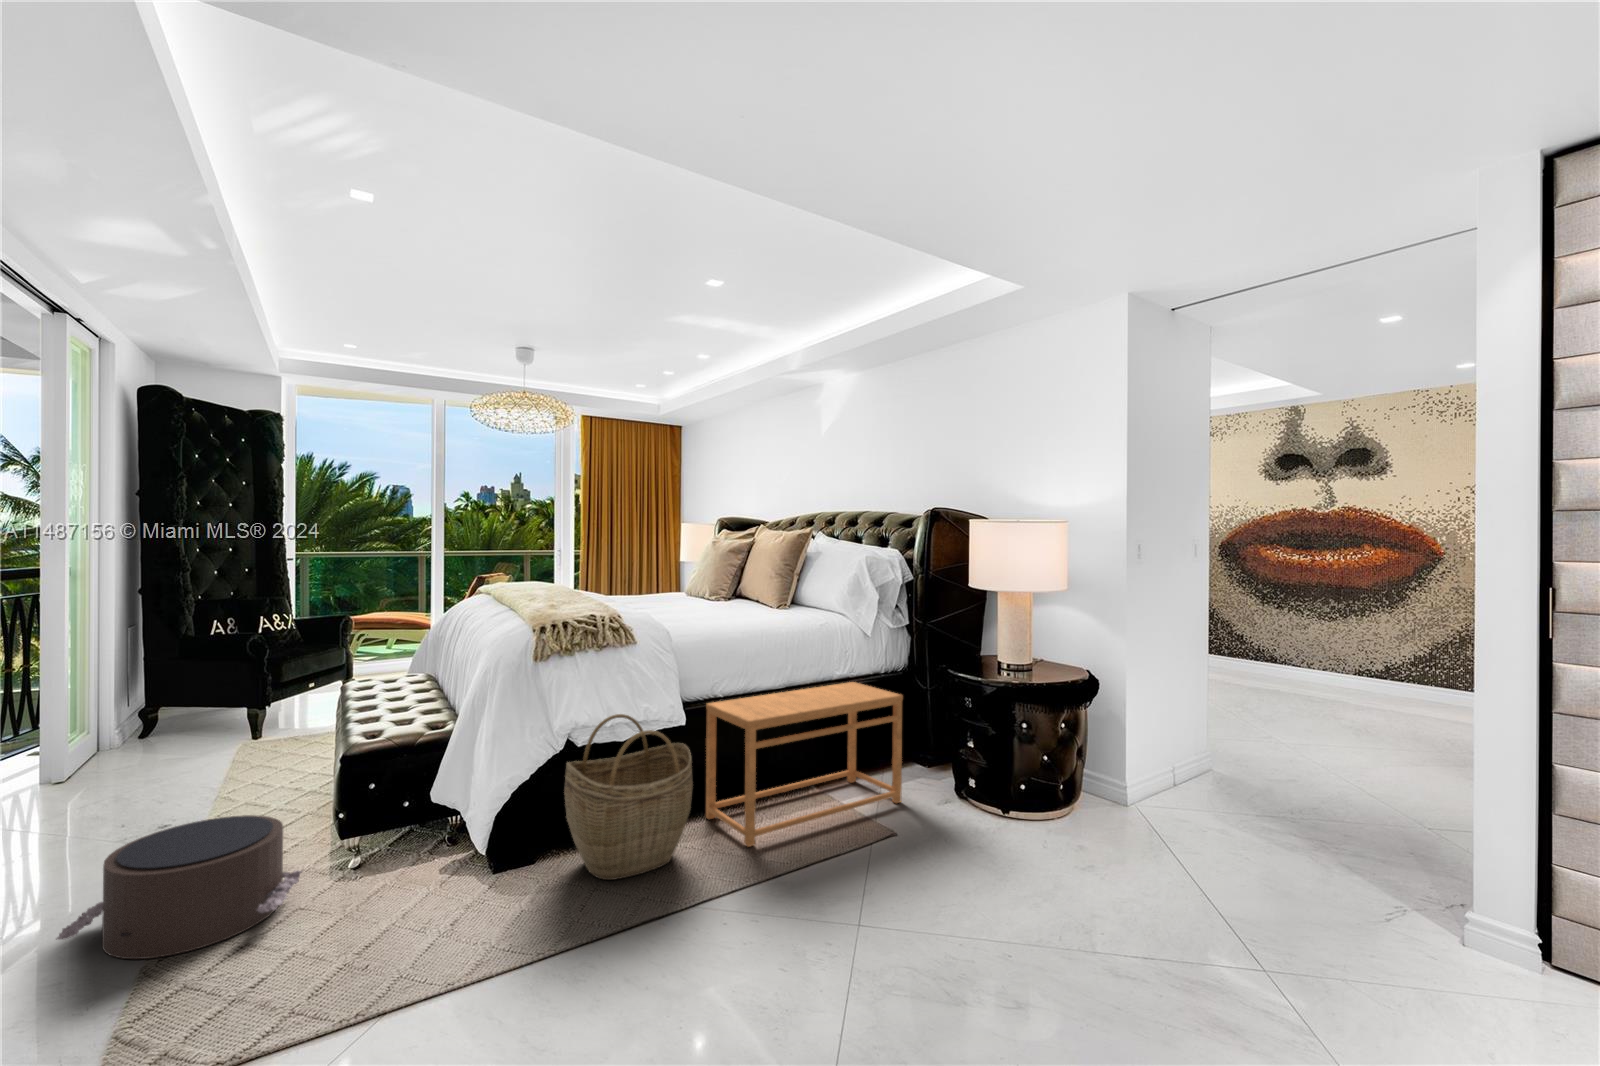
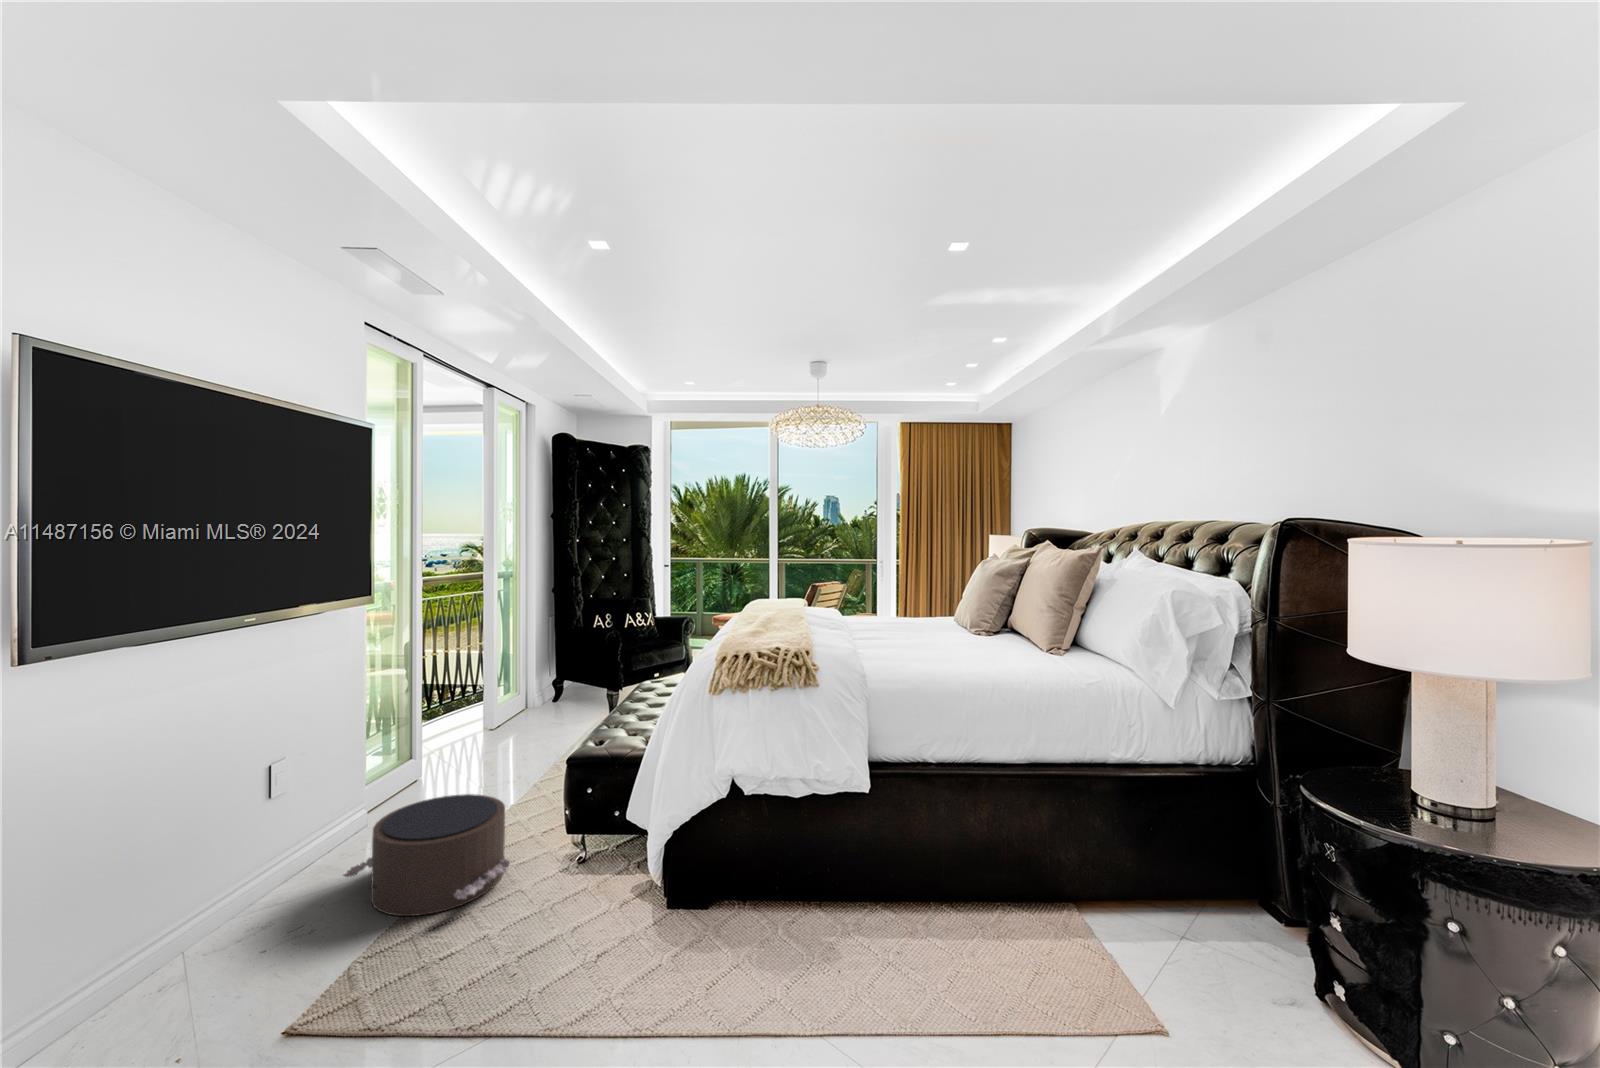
side table: present [706,682,903,847] -> none [904,768,1206,980]
woven basket: present [564,714,693,880] -> none [711,767,858,974]

